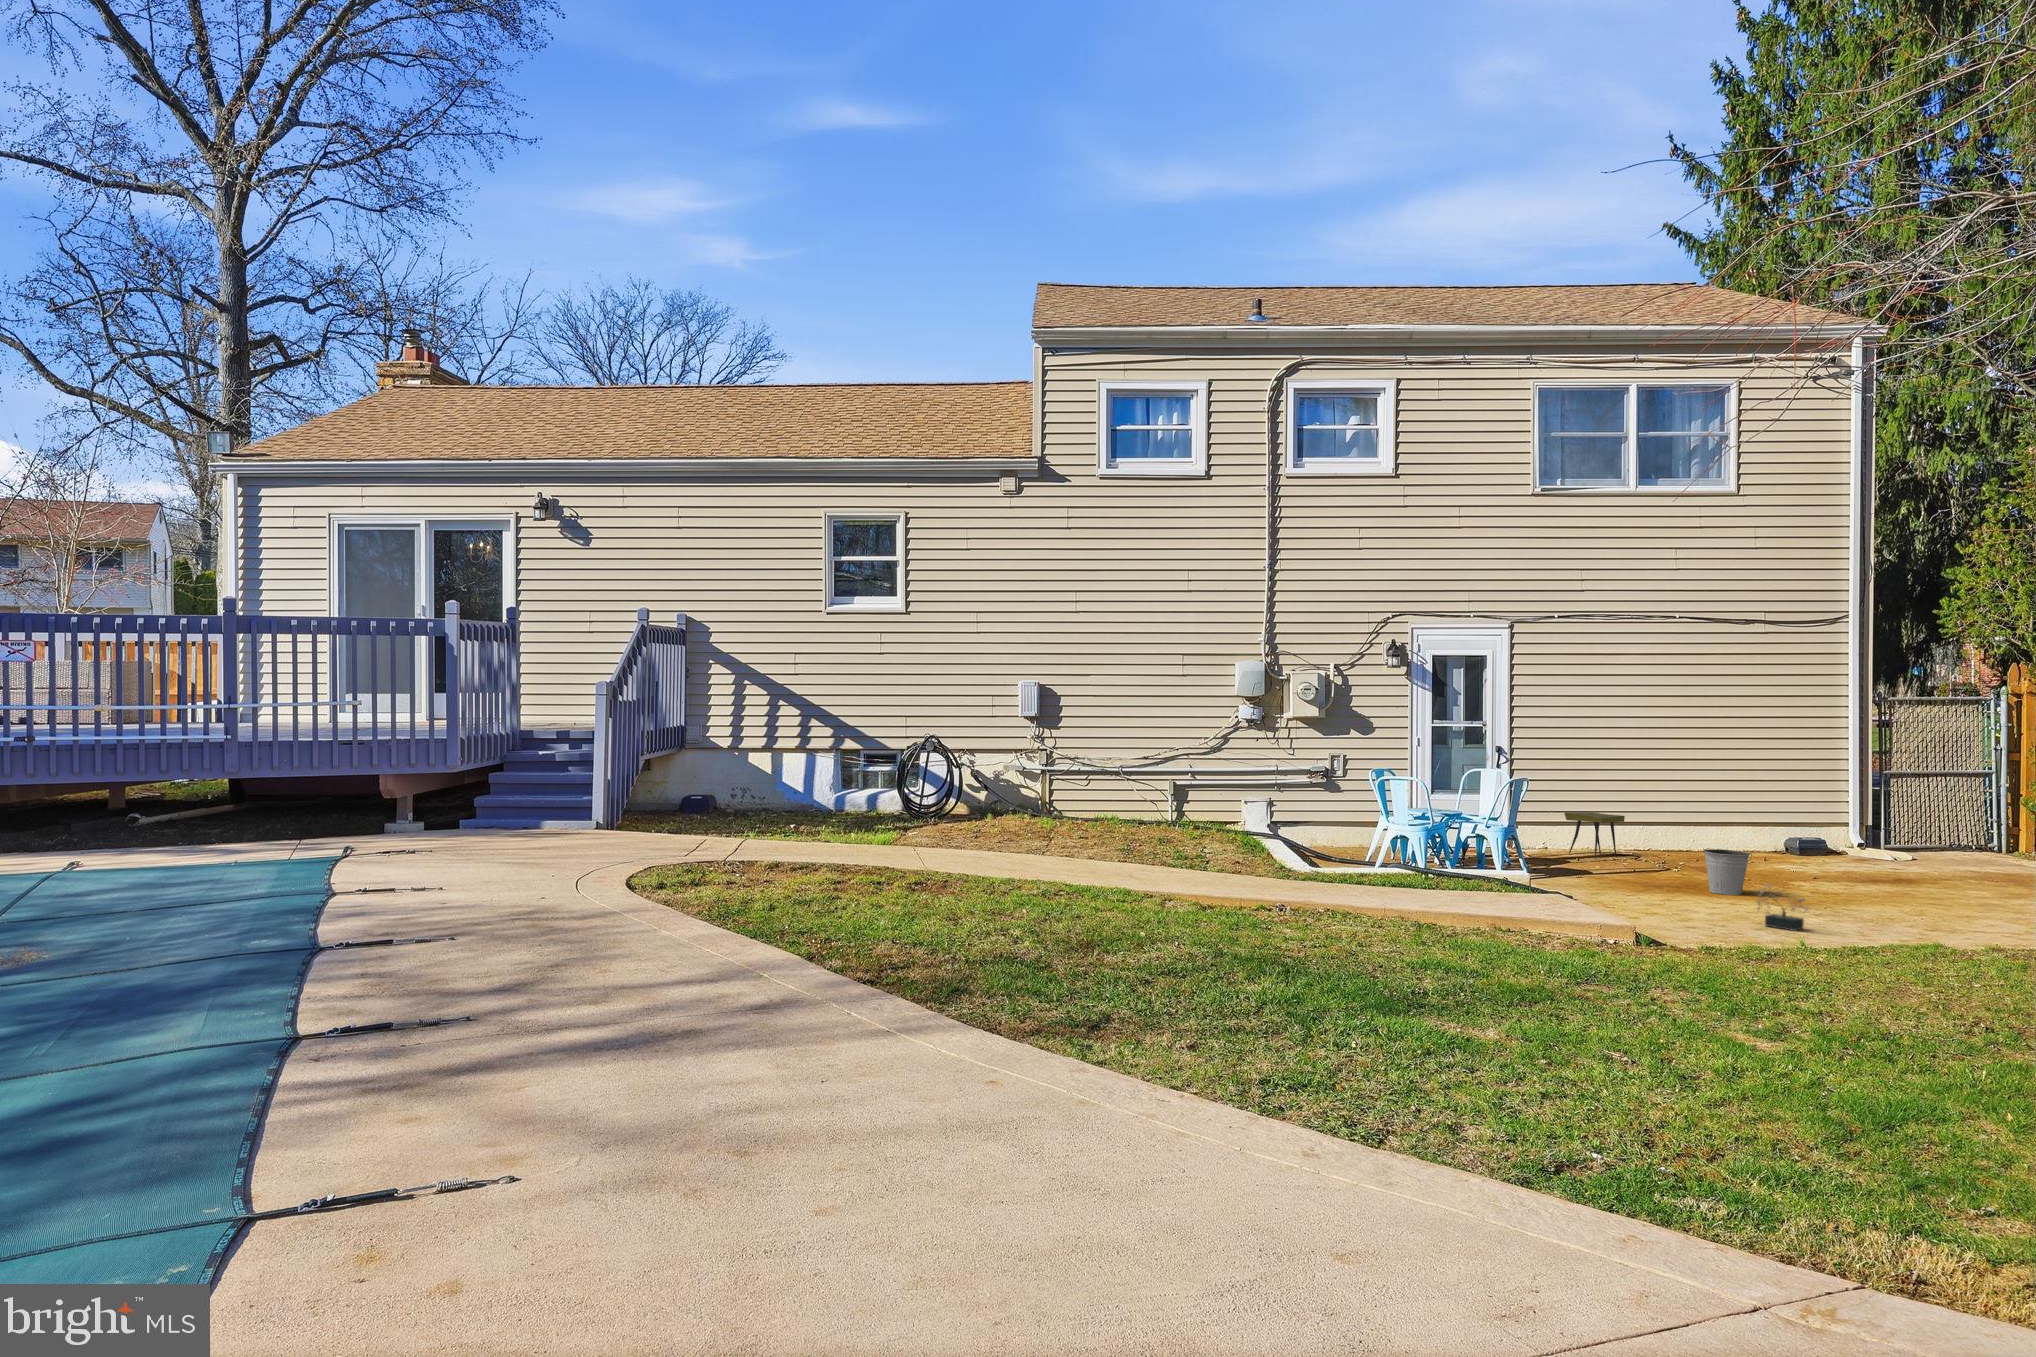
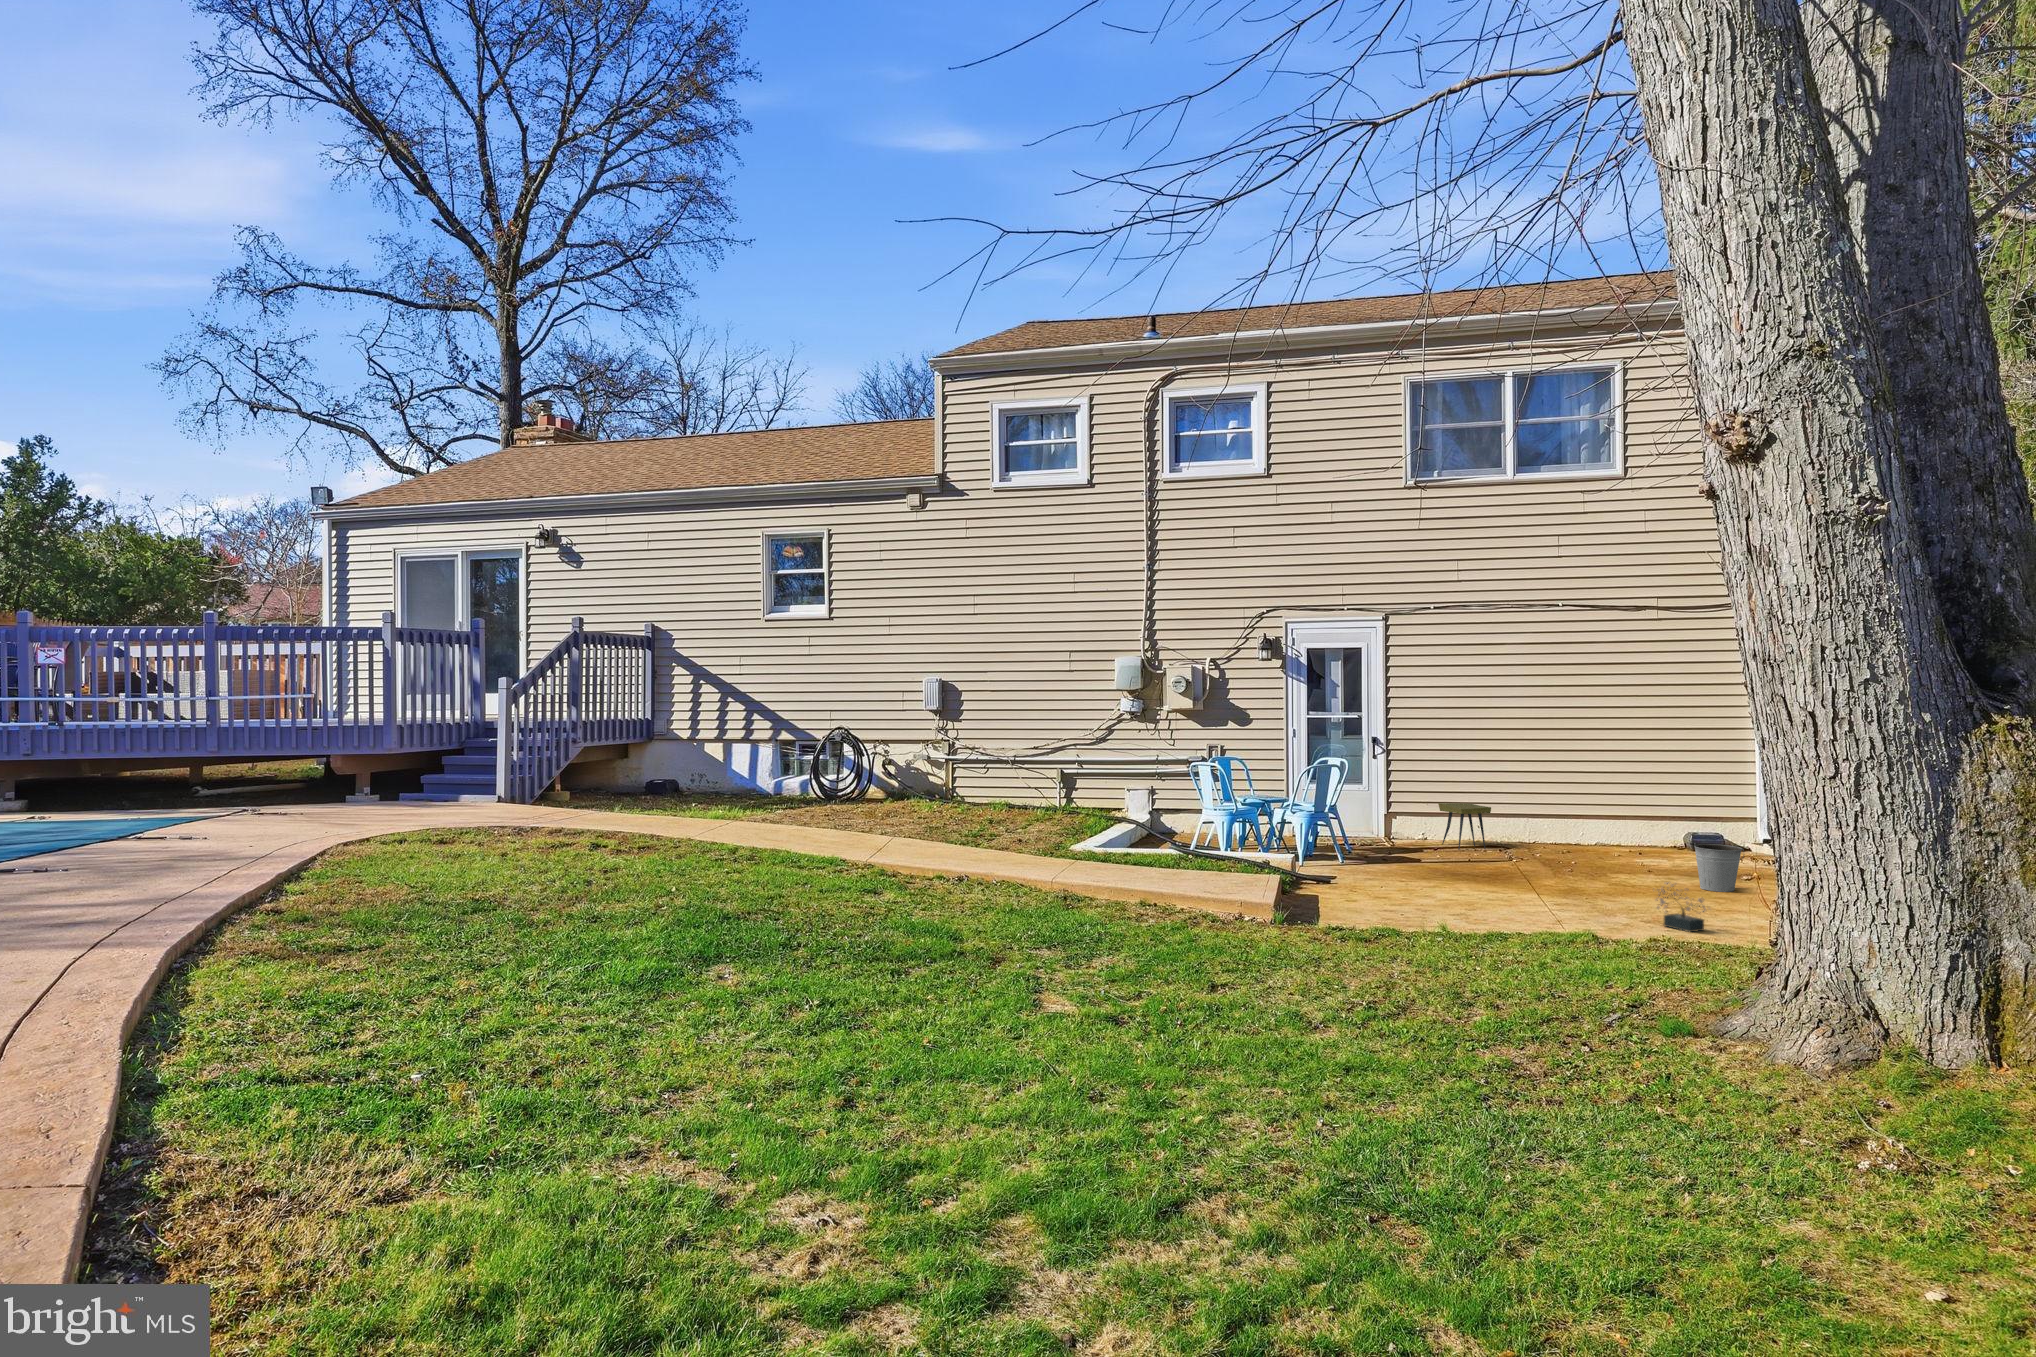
bucket: present [1703,849,1752,895] -> present [1694,843,1744,892]
decorative plant: present [1757,885,1808,931] -> present [1657,882,1705,932]

